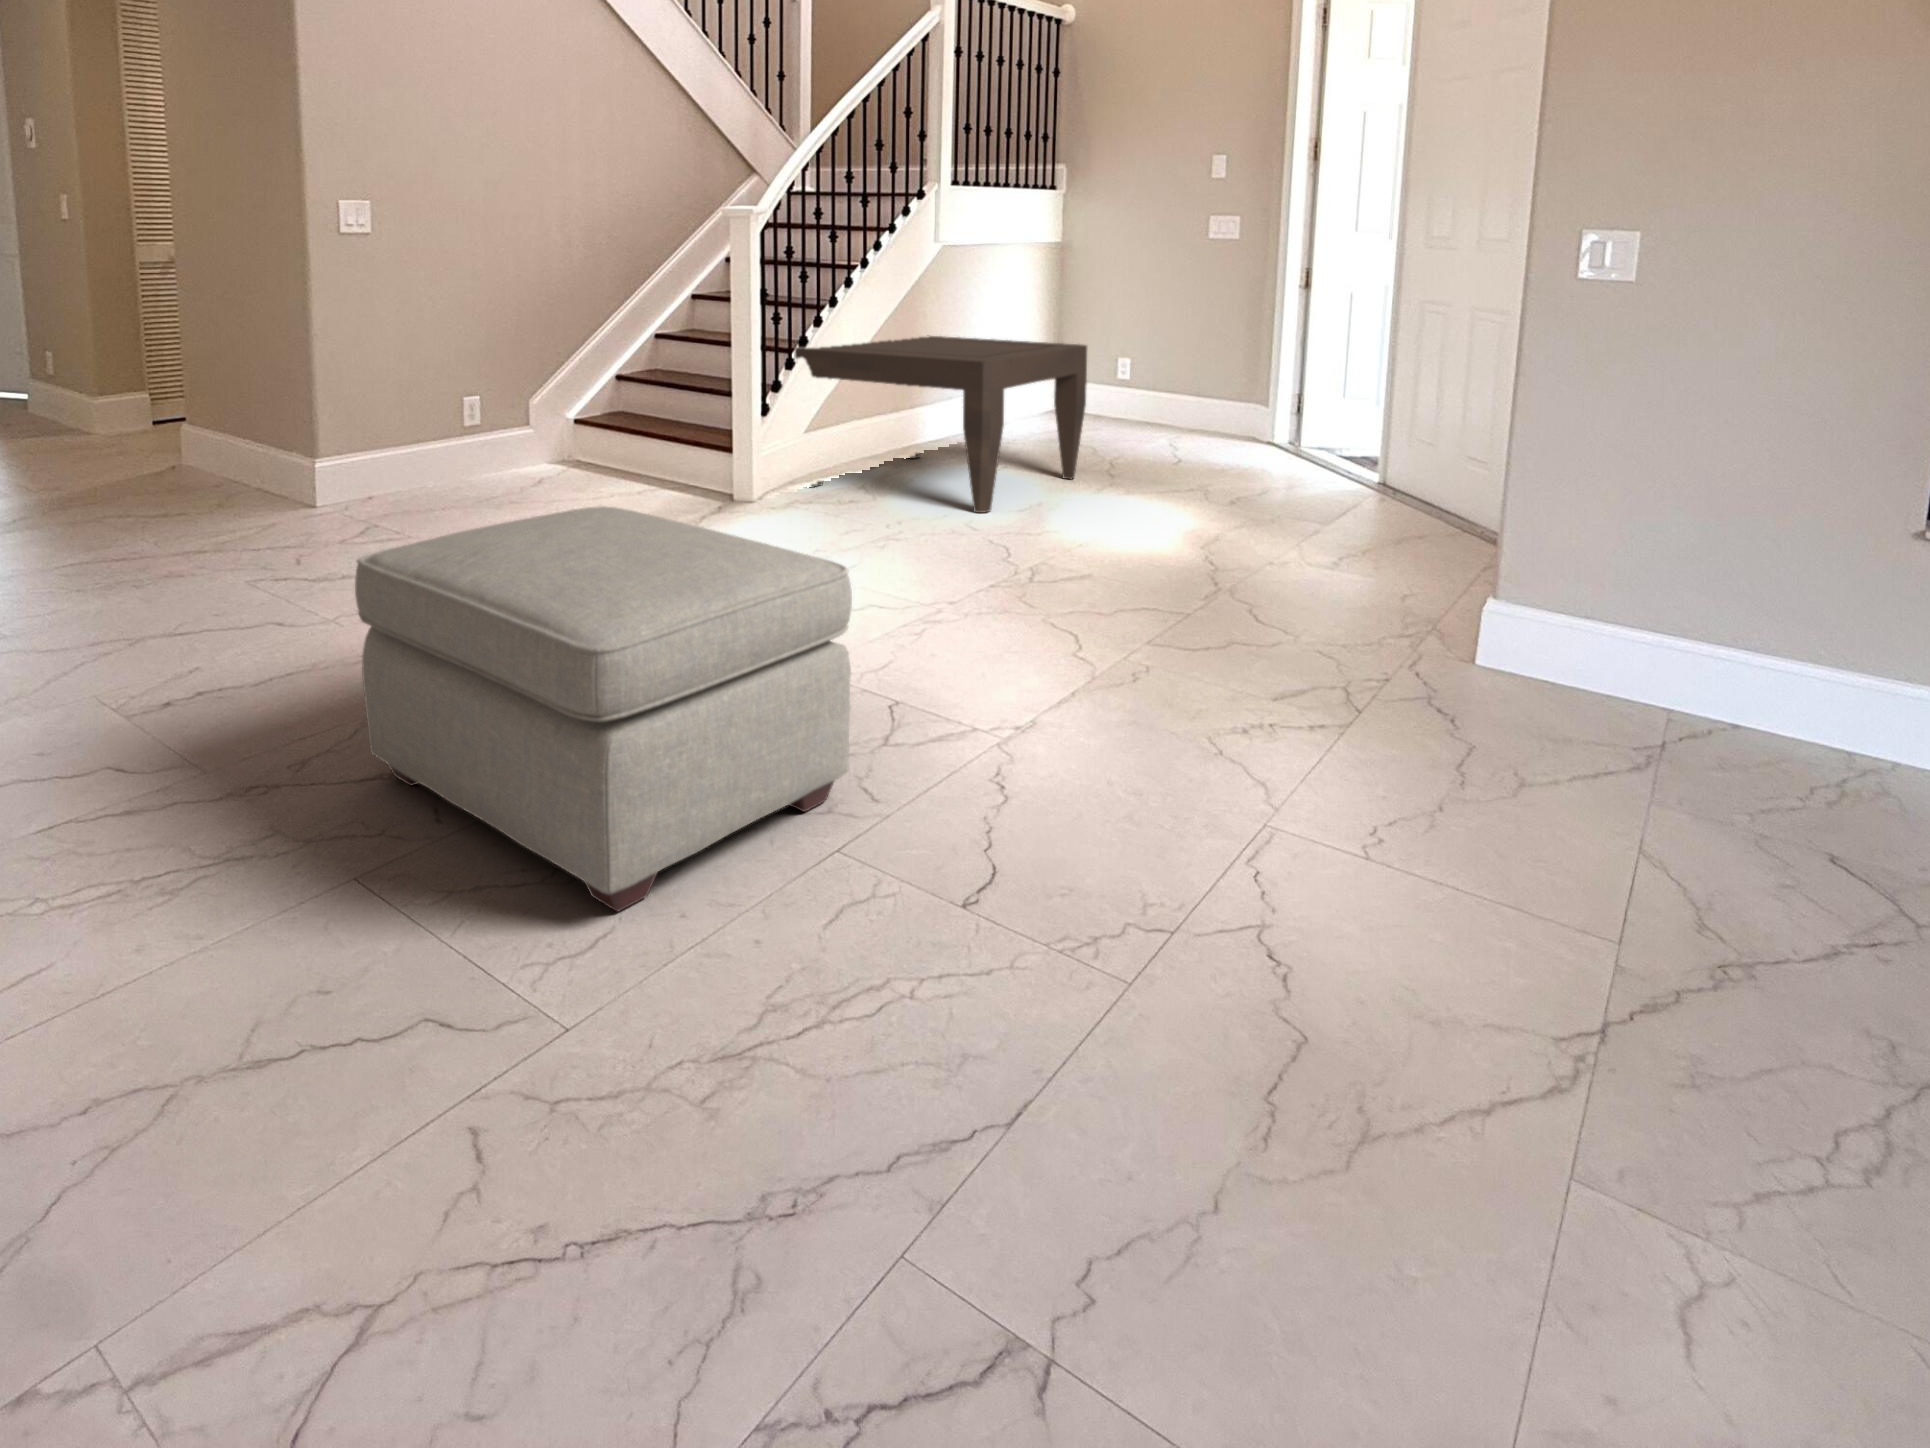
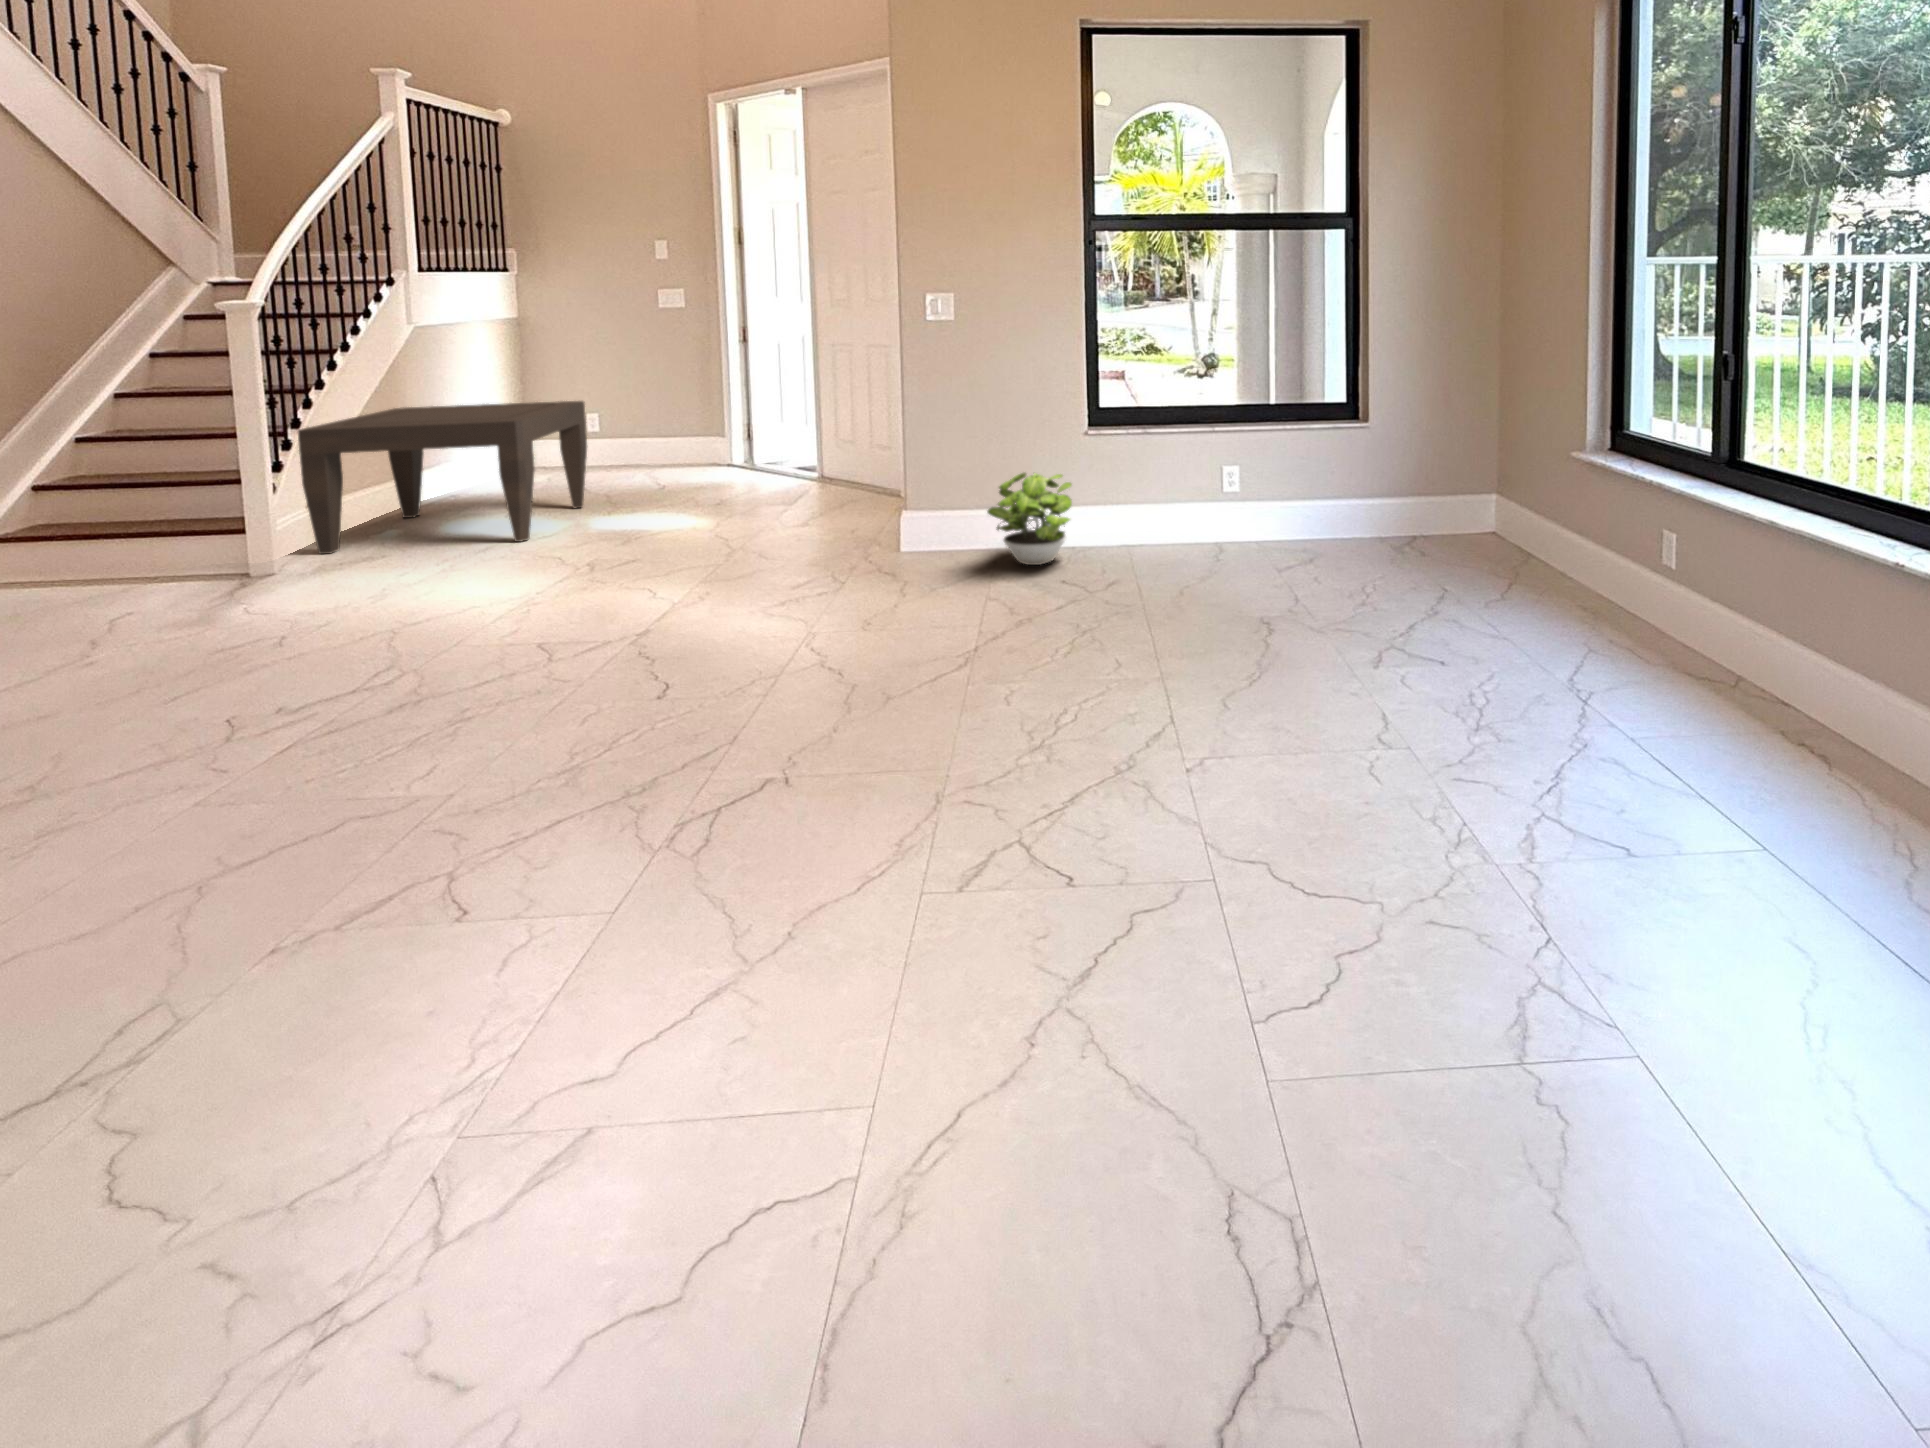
ottoman: present [355,506,852,912] -> none [137,545,574,779]
potted plant: none [1670,580,1911,791] -> present [987,473,1072,565]

